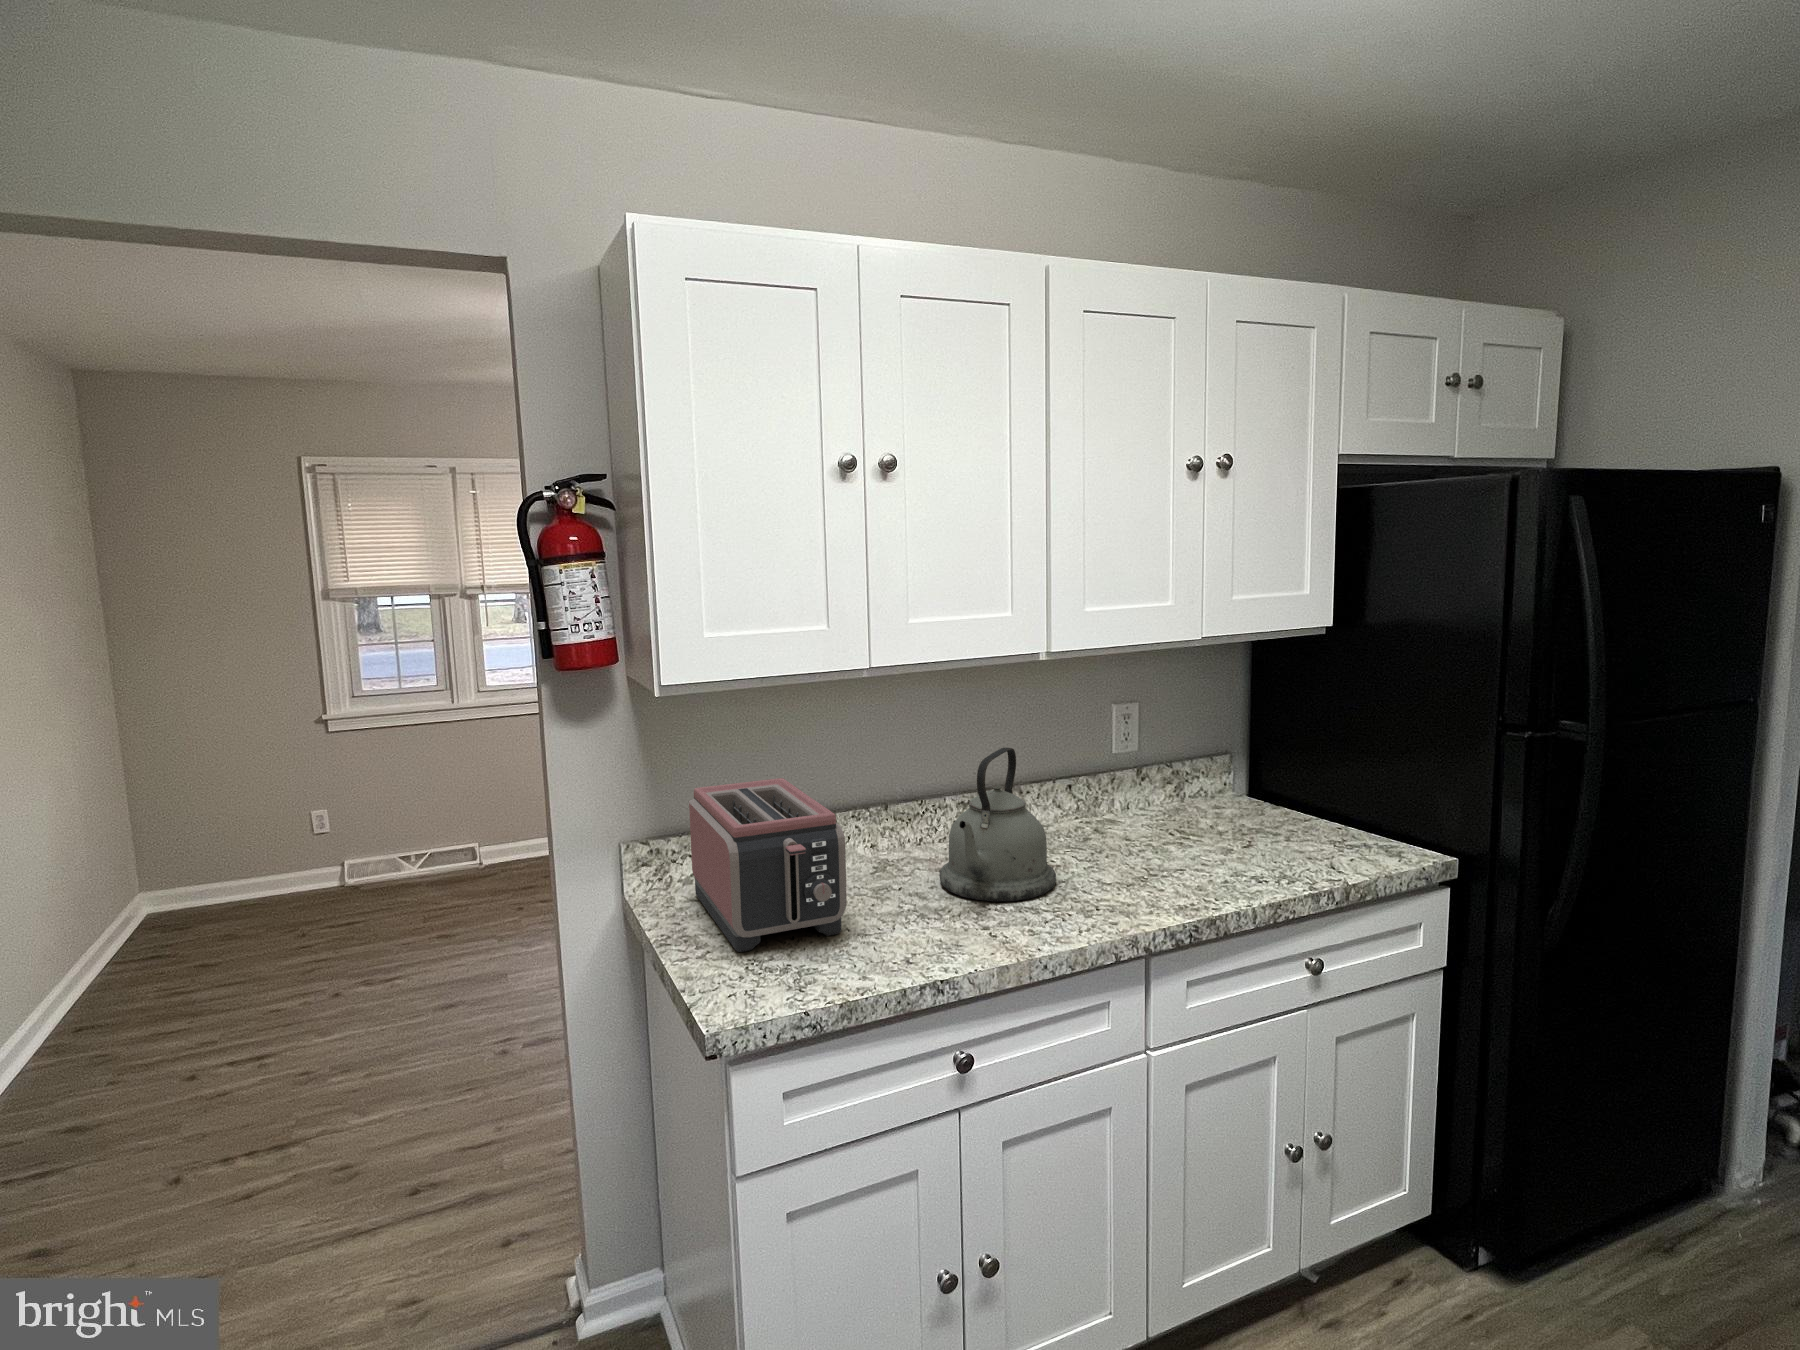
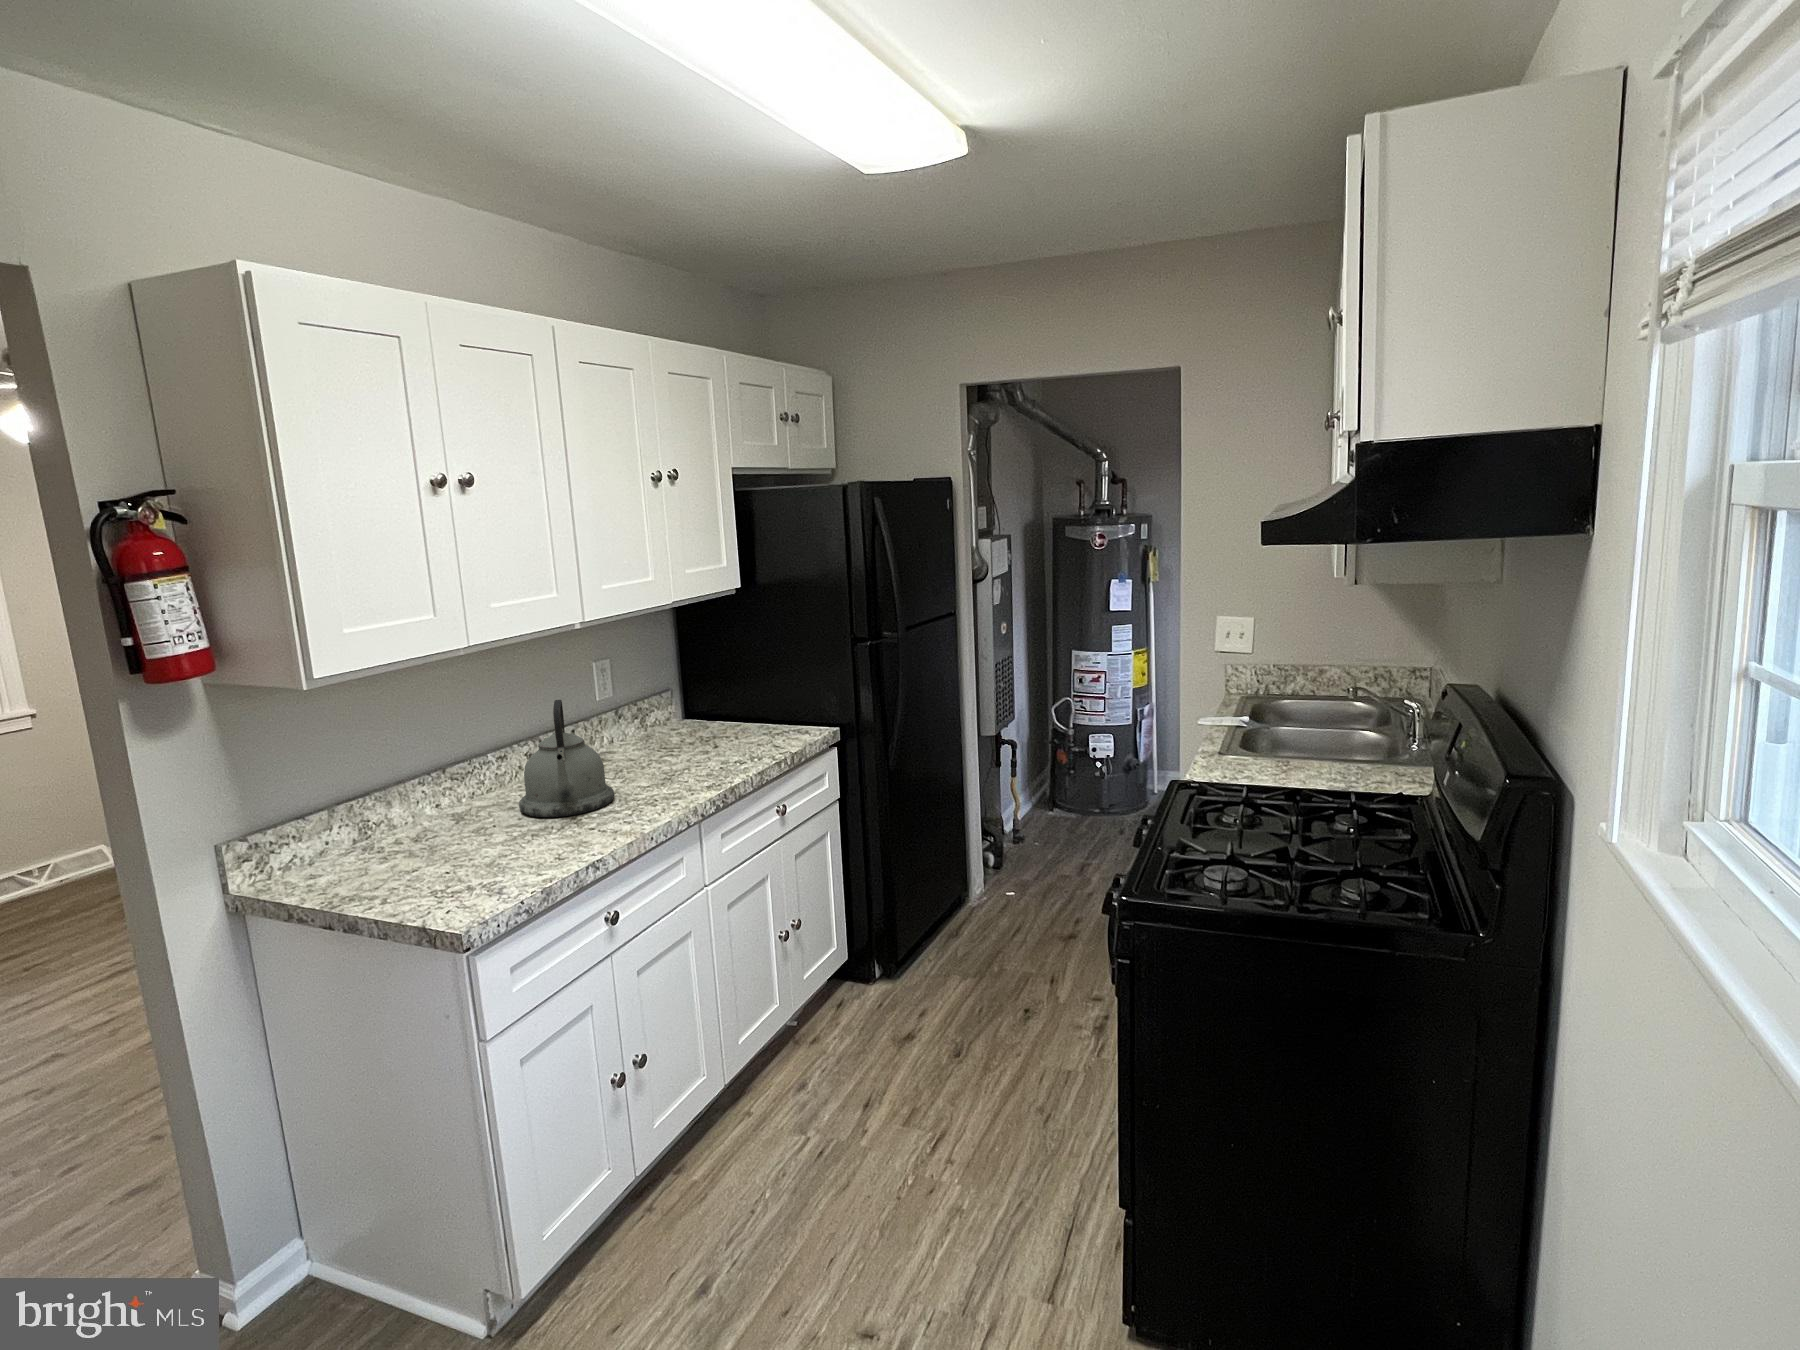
toaster: present [689,778,847,952] -> none [295,755,489,891]

